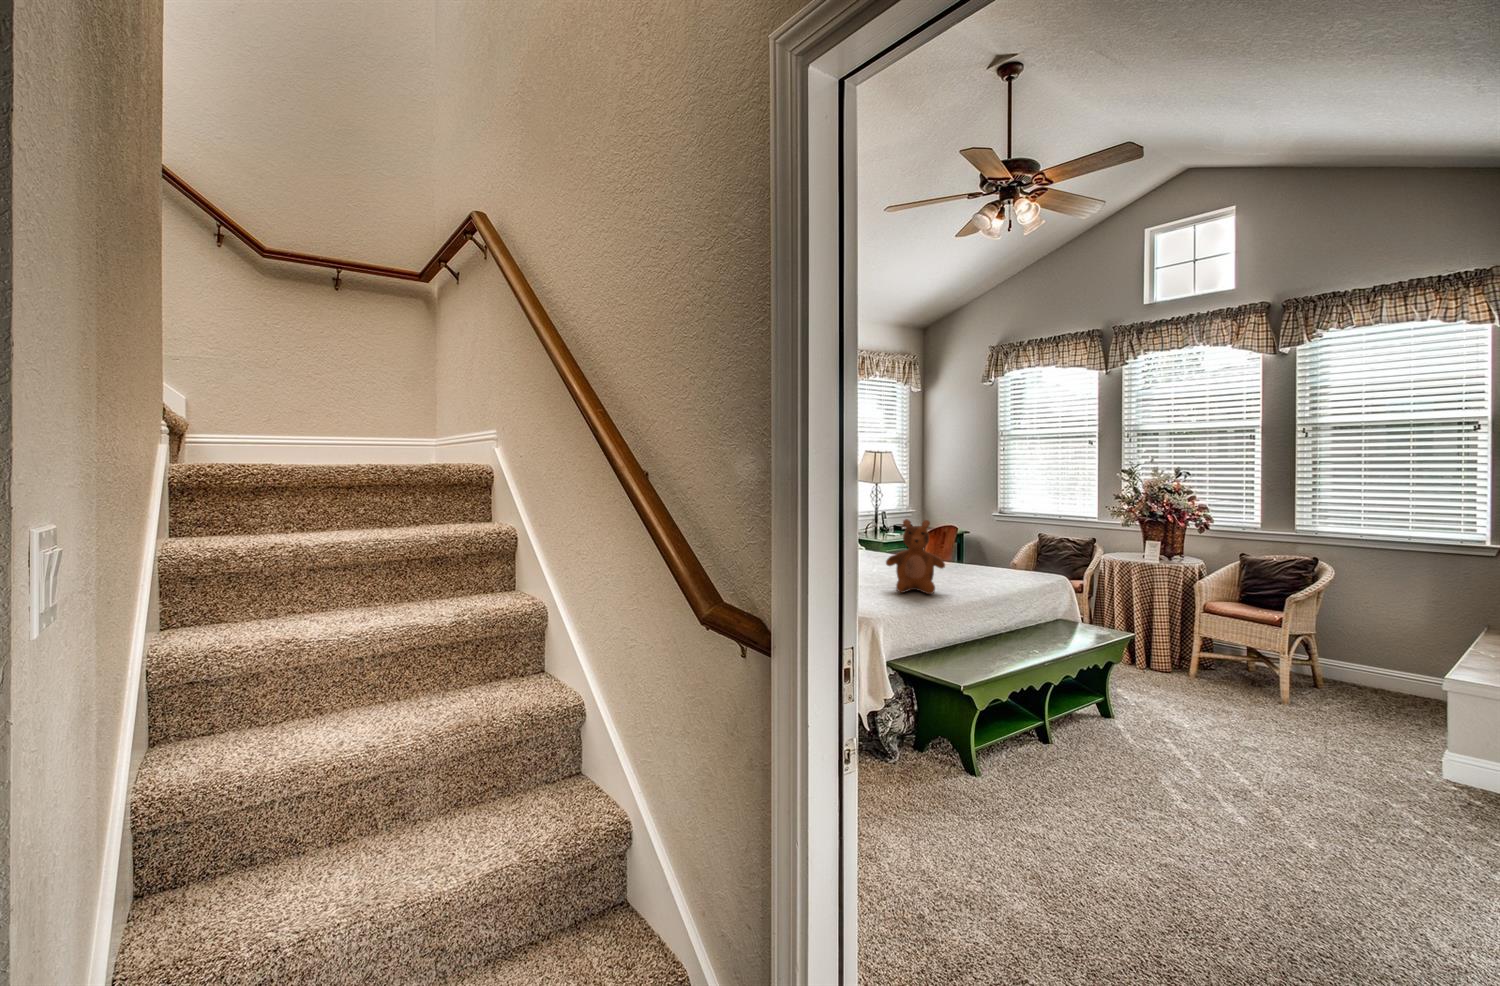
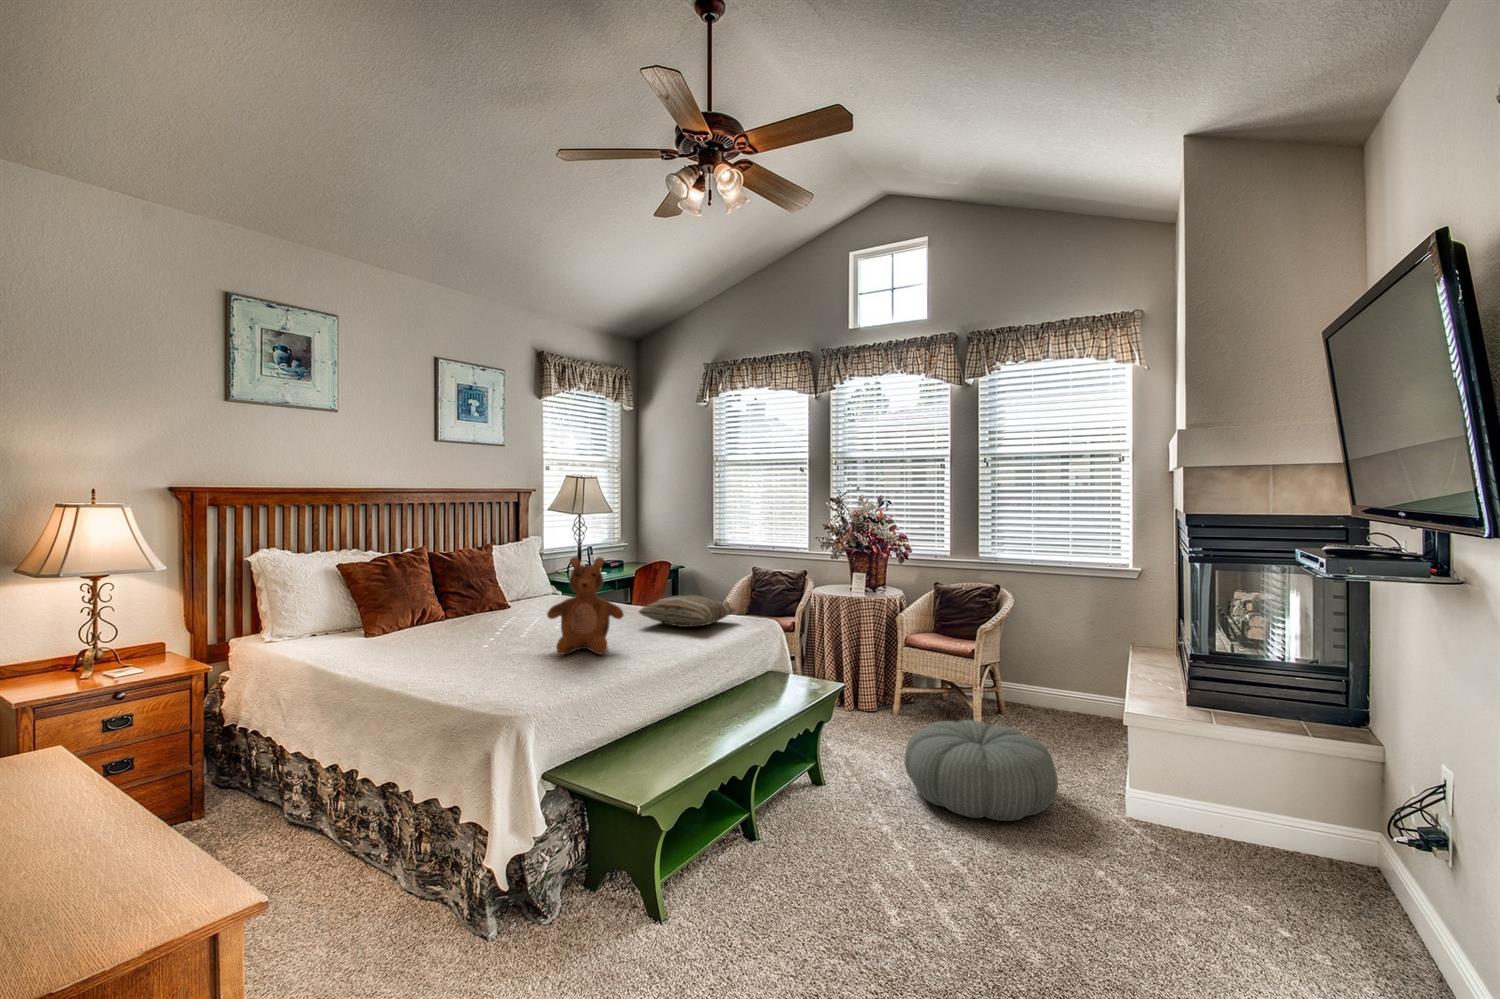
pillow: none [951,554,1035,579] -> present [639,595,735,627]
pouf: none [1201,678,1369,768] -> present [904,720,1058,821]

